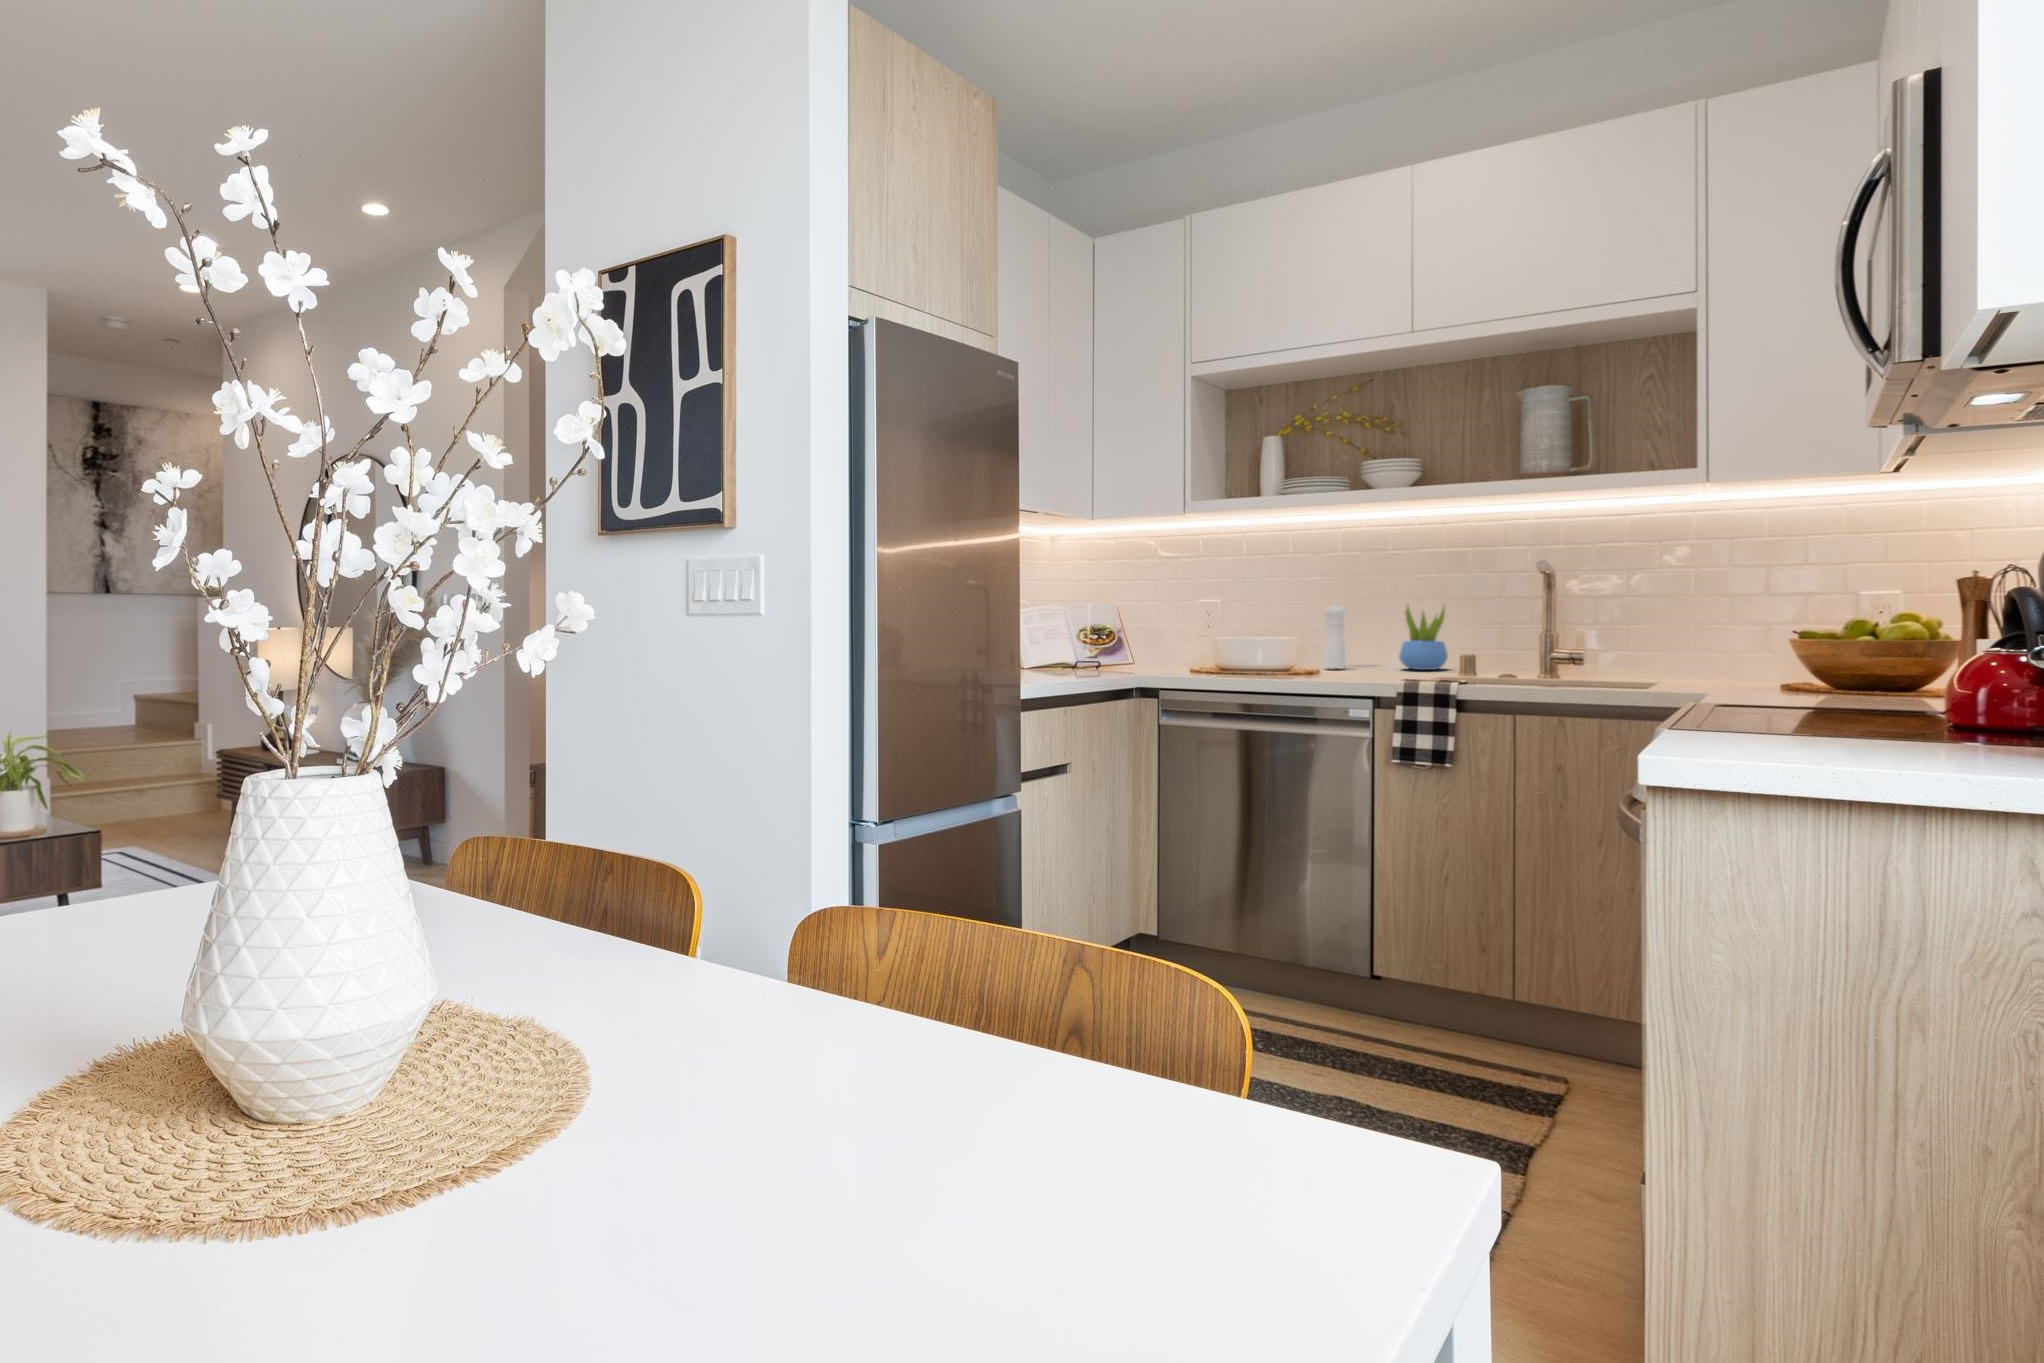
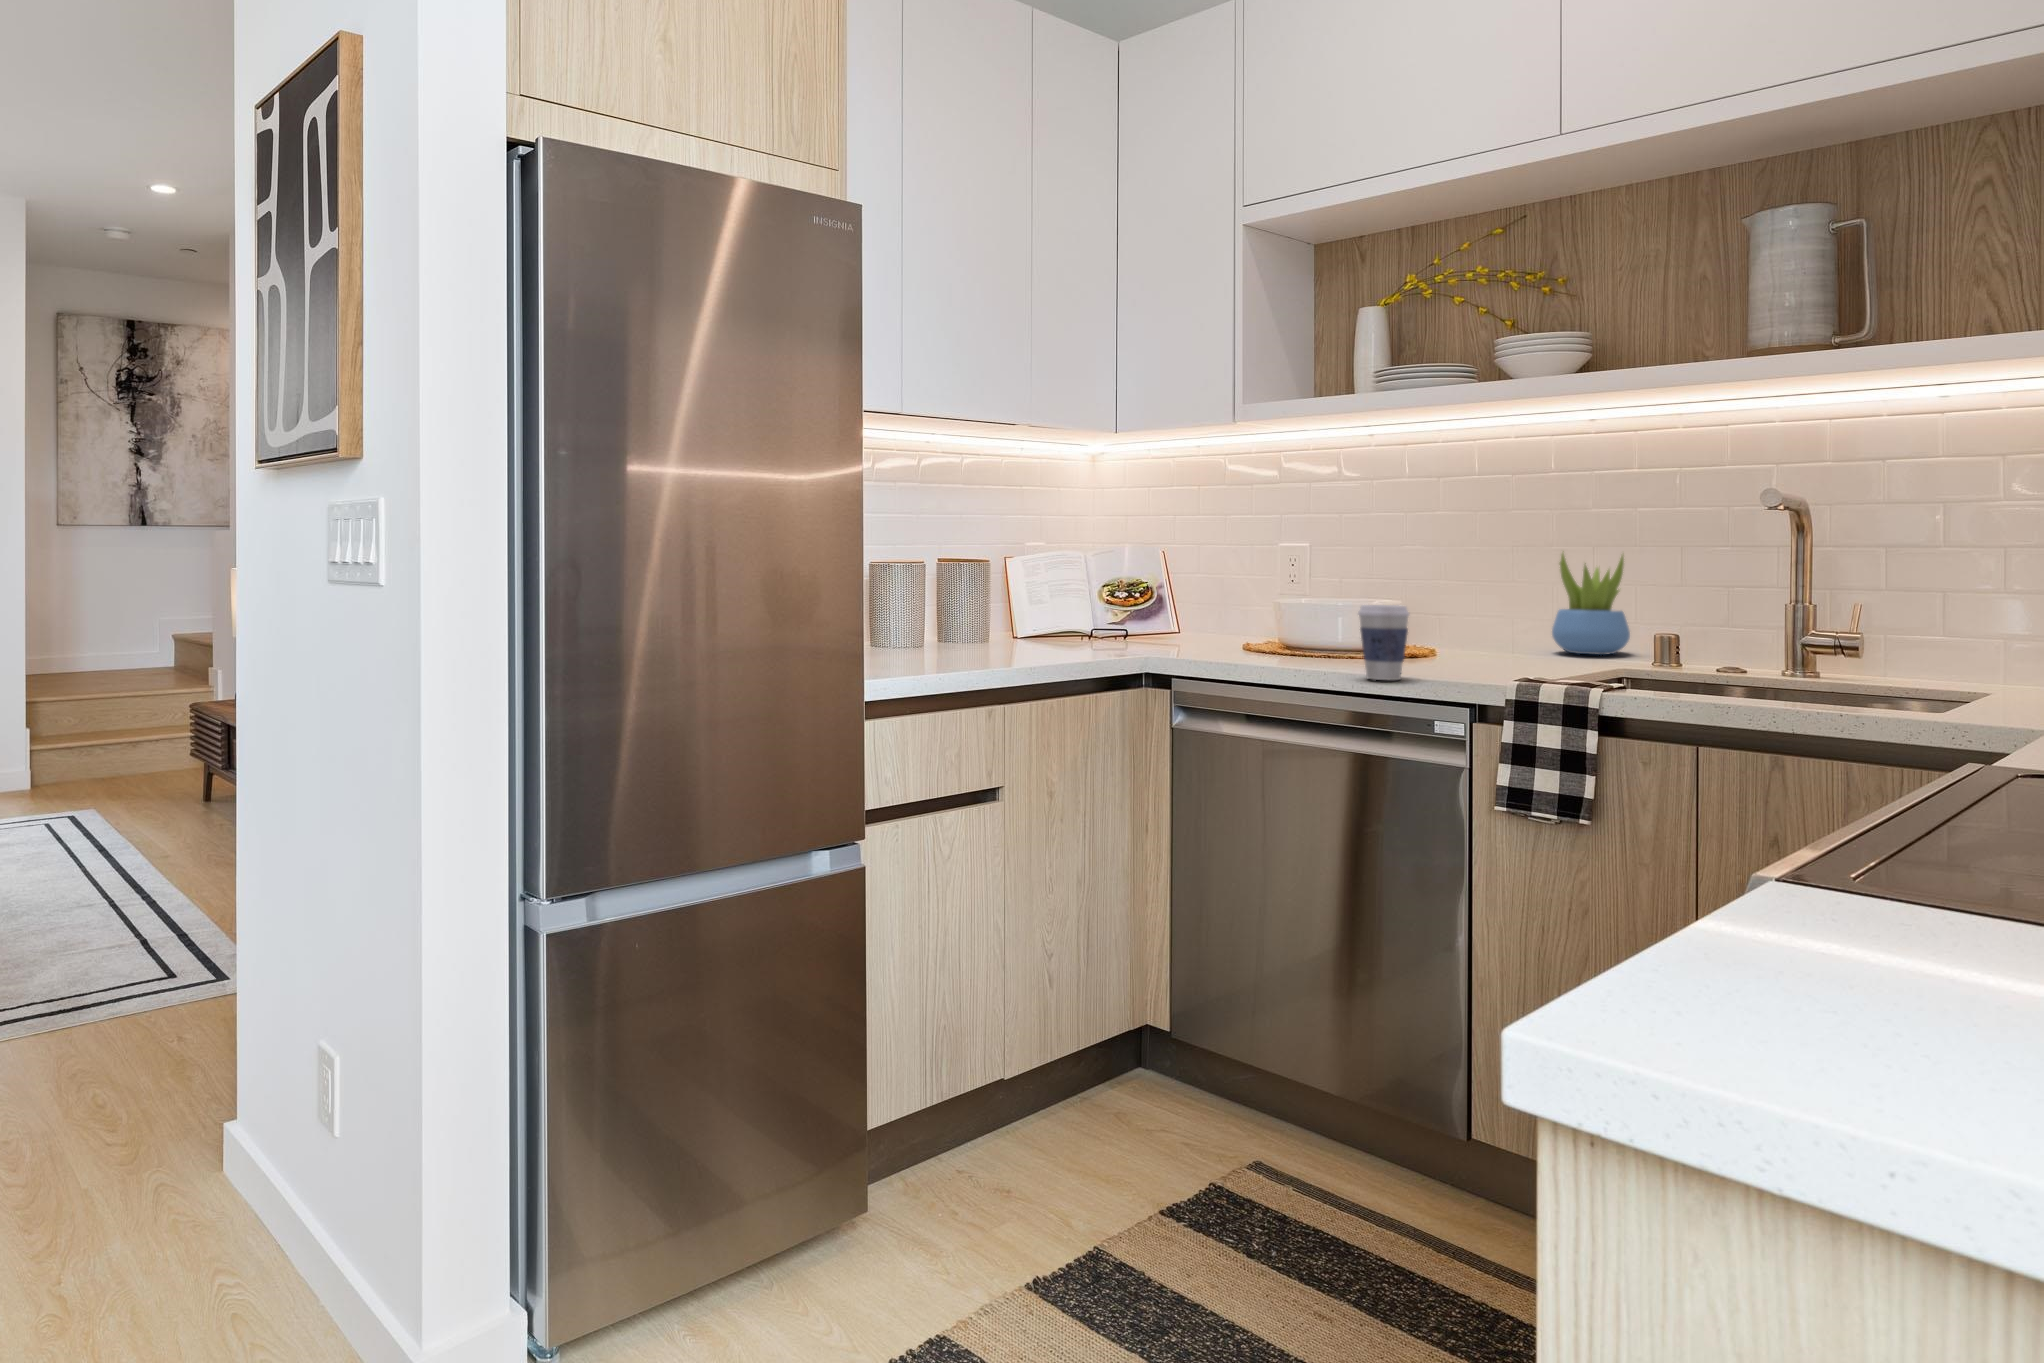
pepper mill: present [1324,604,1348,668] -> none [1437,540,1506,648]
coffee cup: none [1296,637,1330,685] -> present [1358,605,1409,680]

